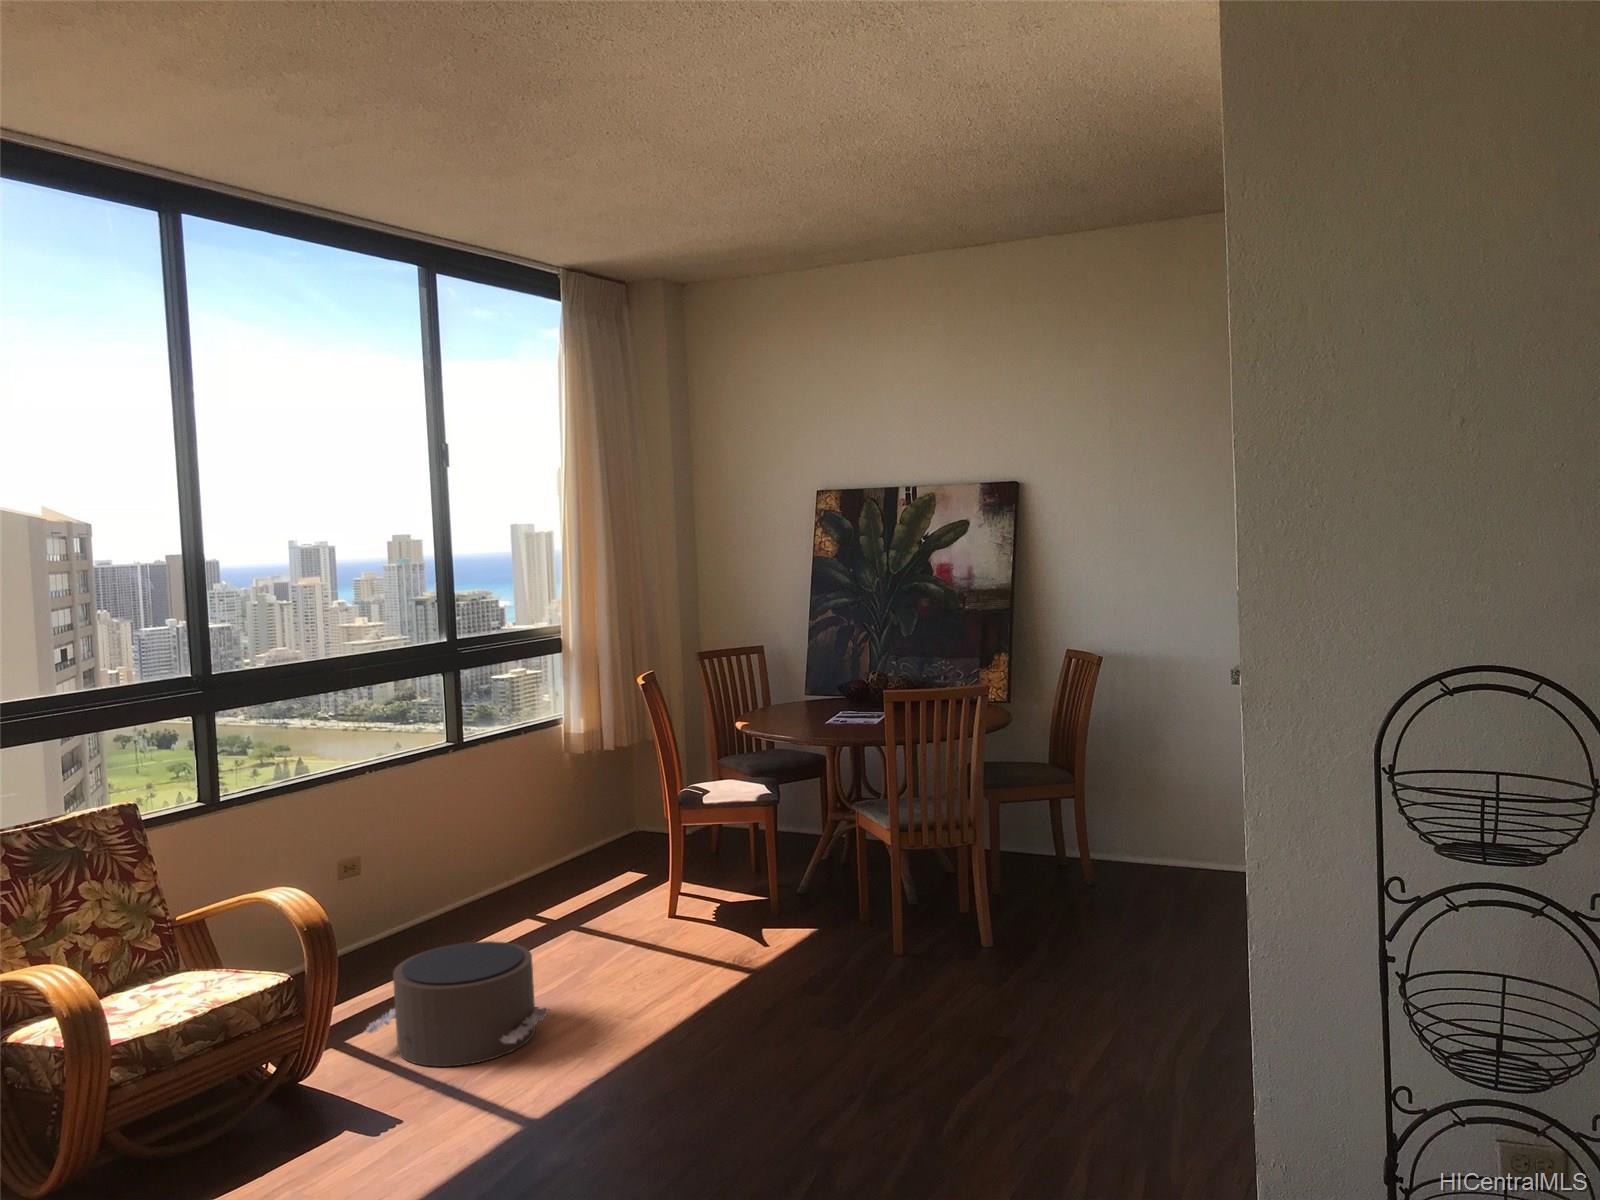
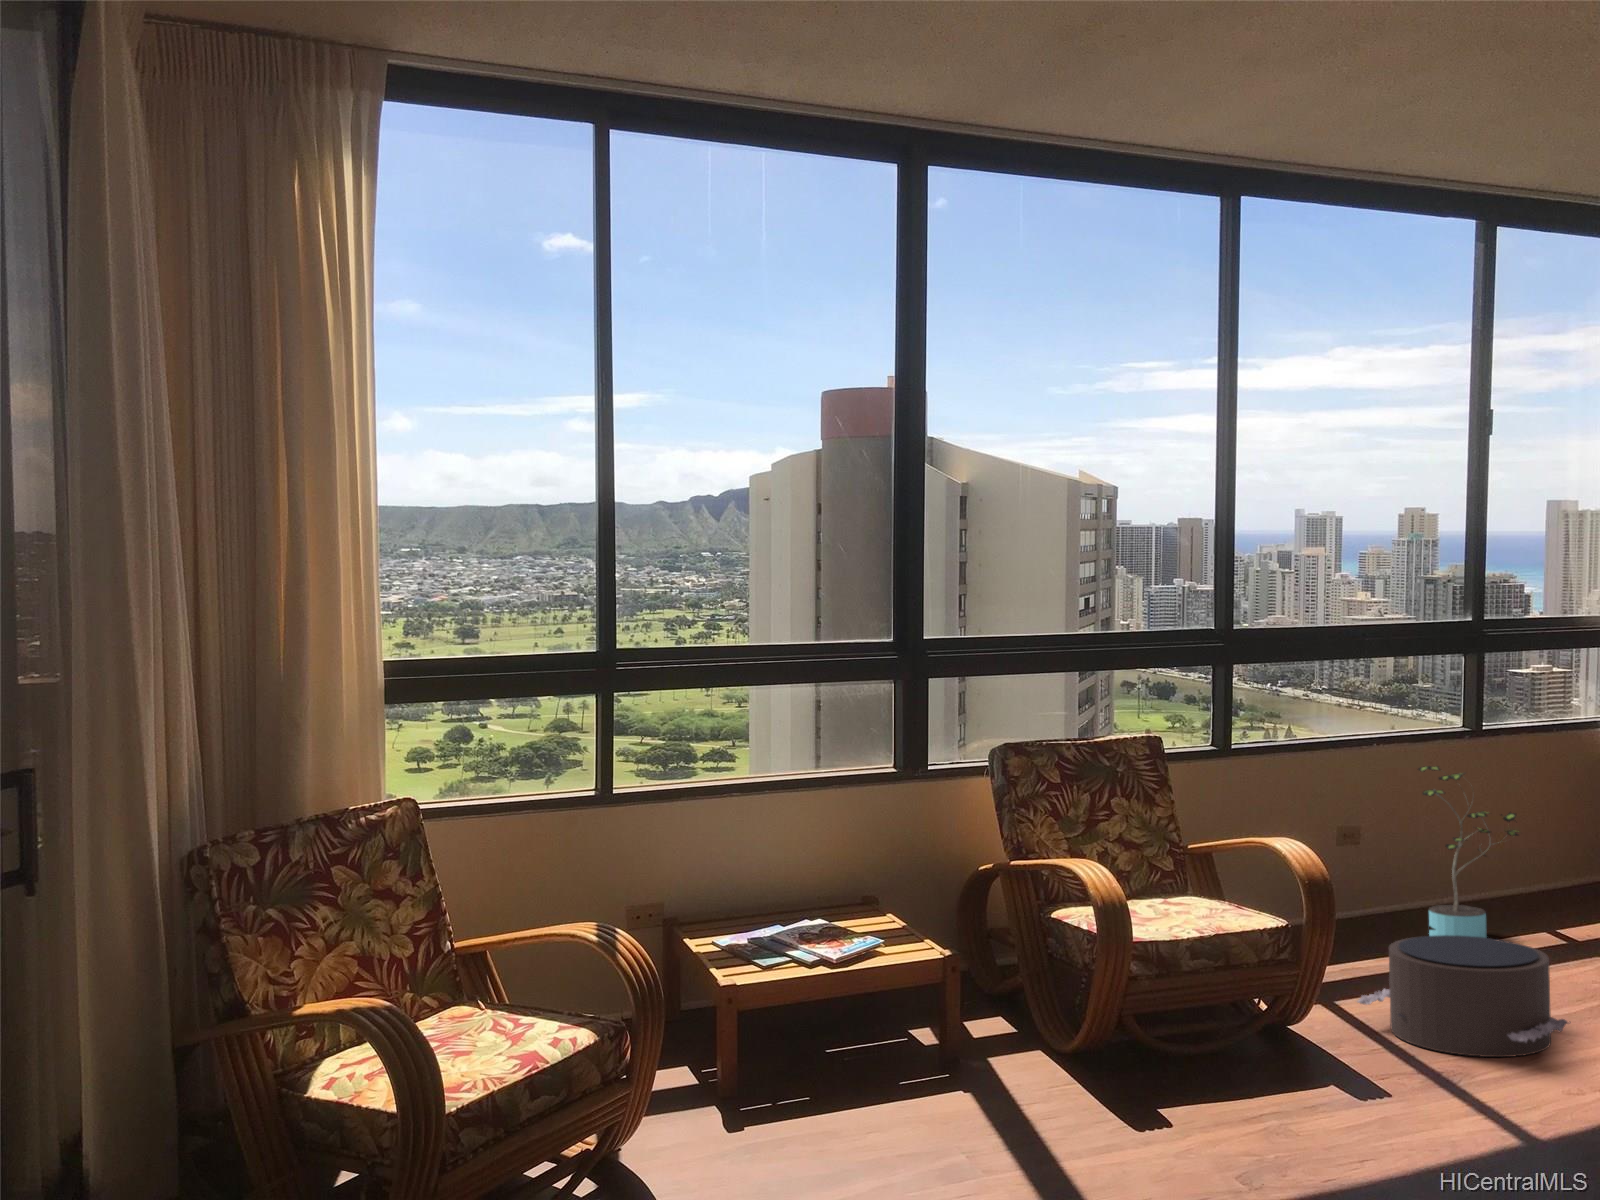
potted plant: none [418,773,507,930] -> present [1418,766,1518,938]

